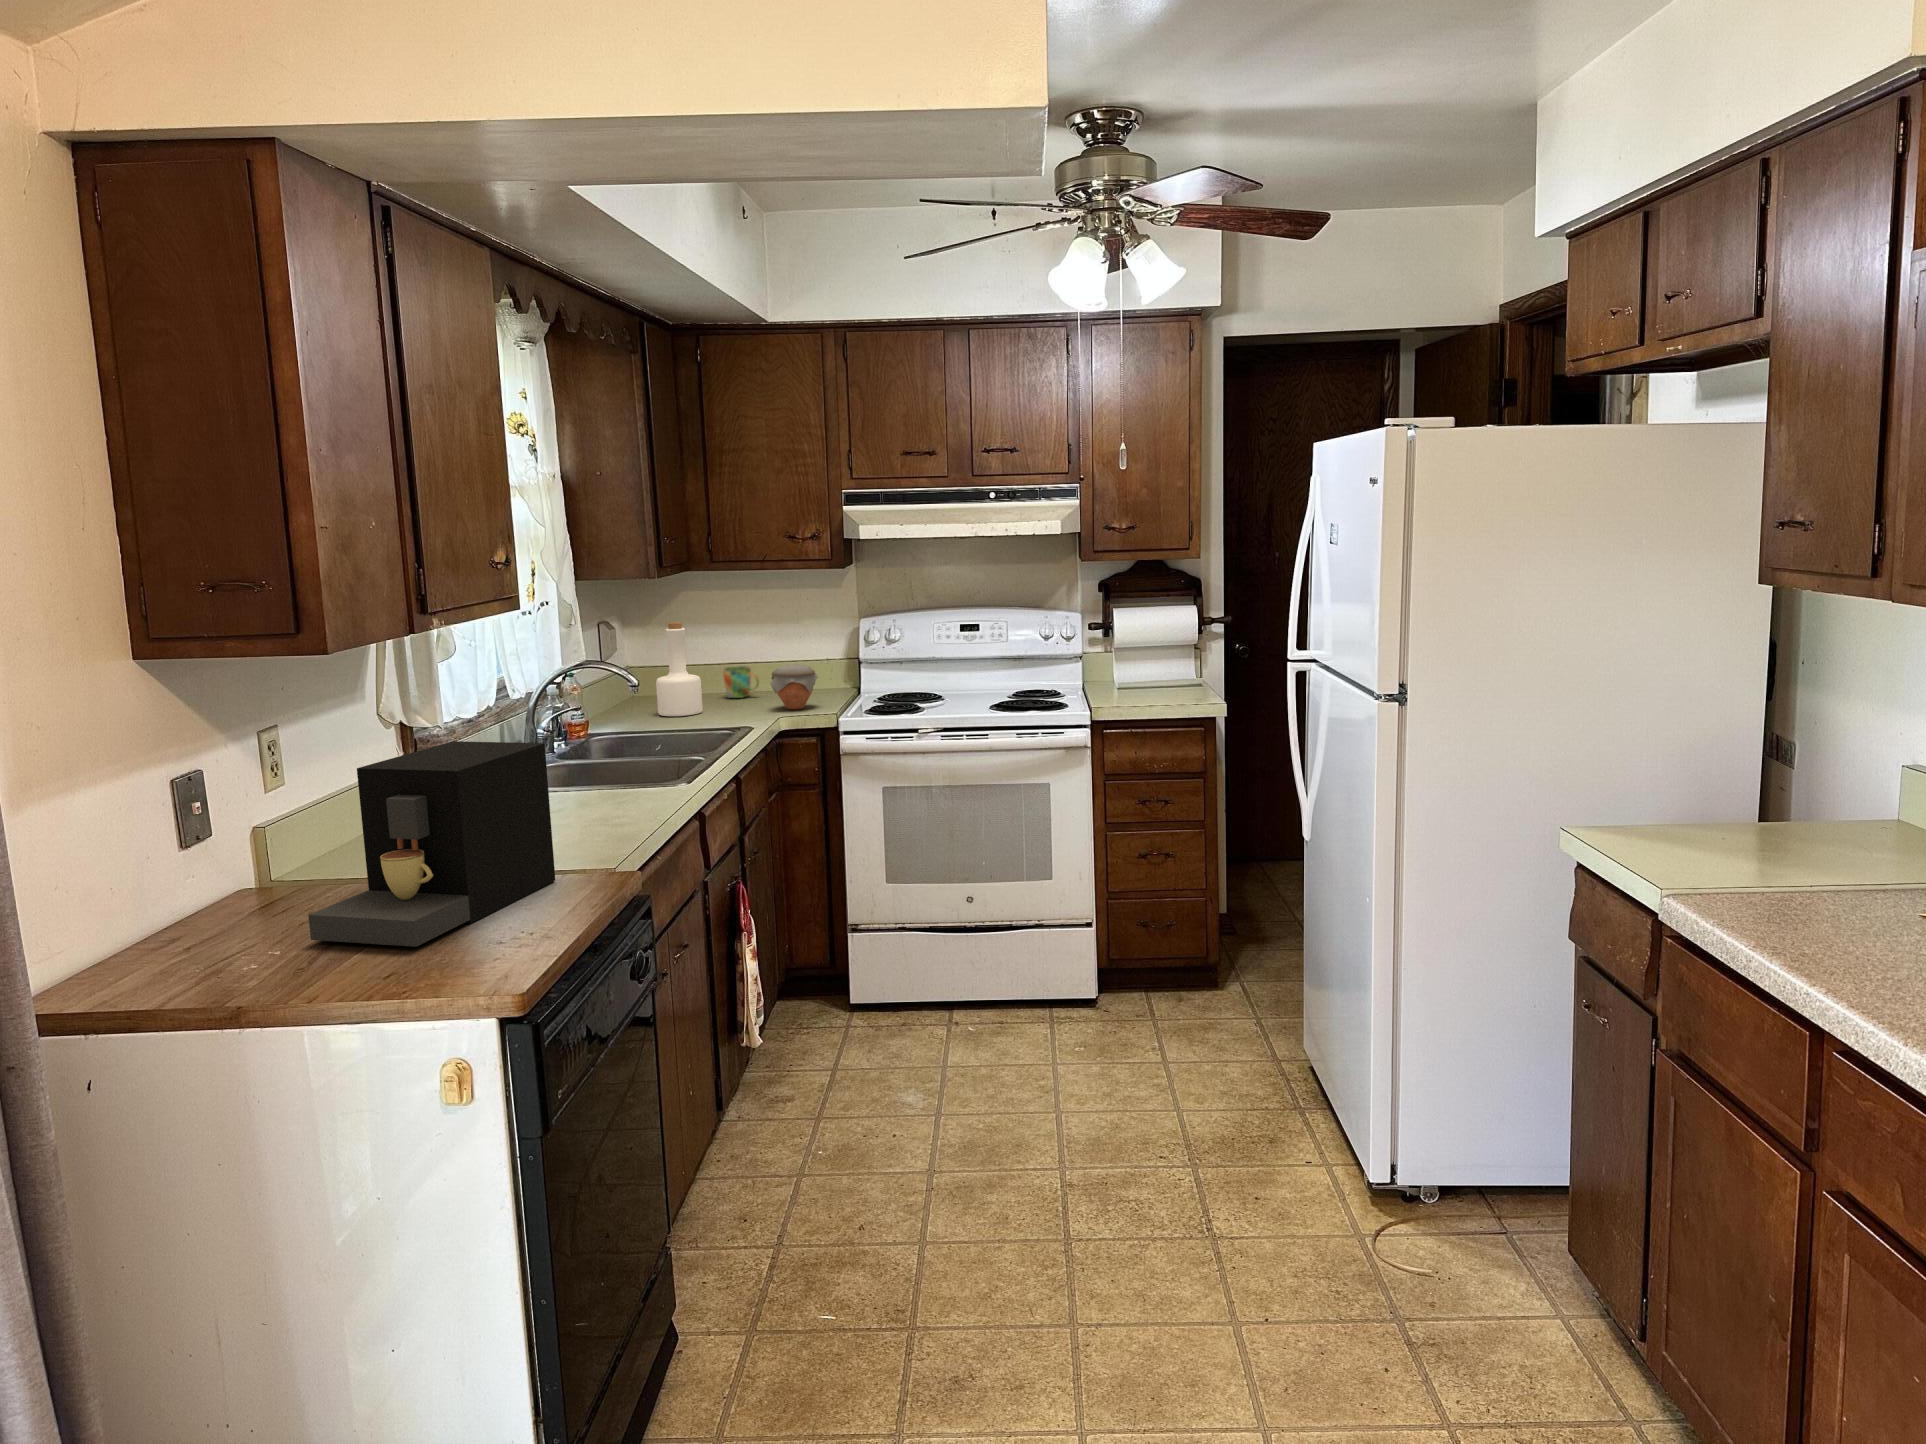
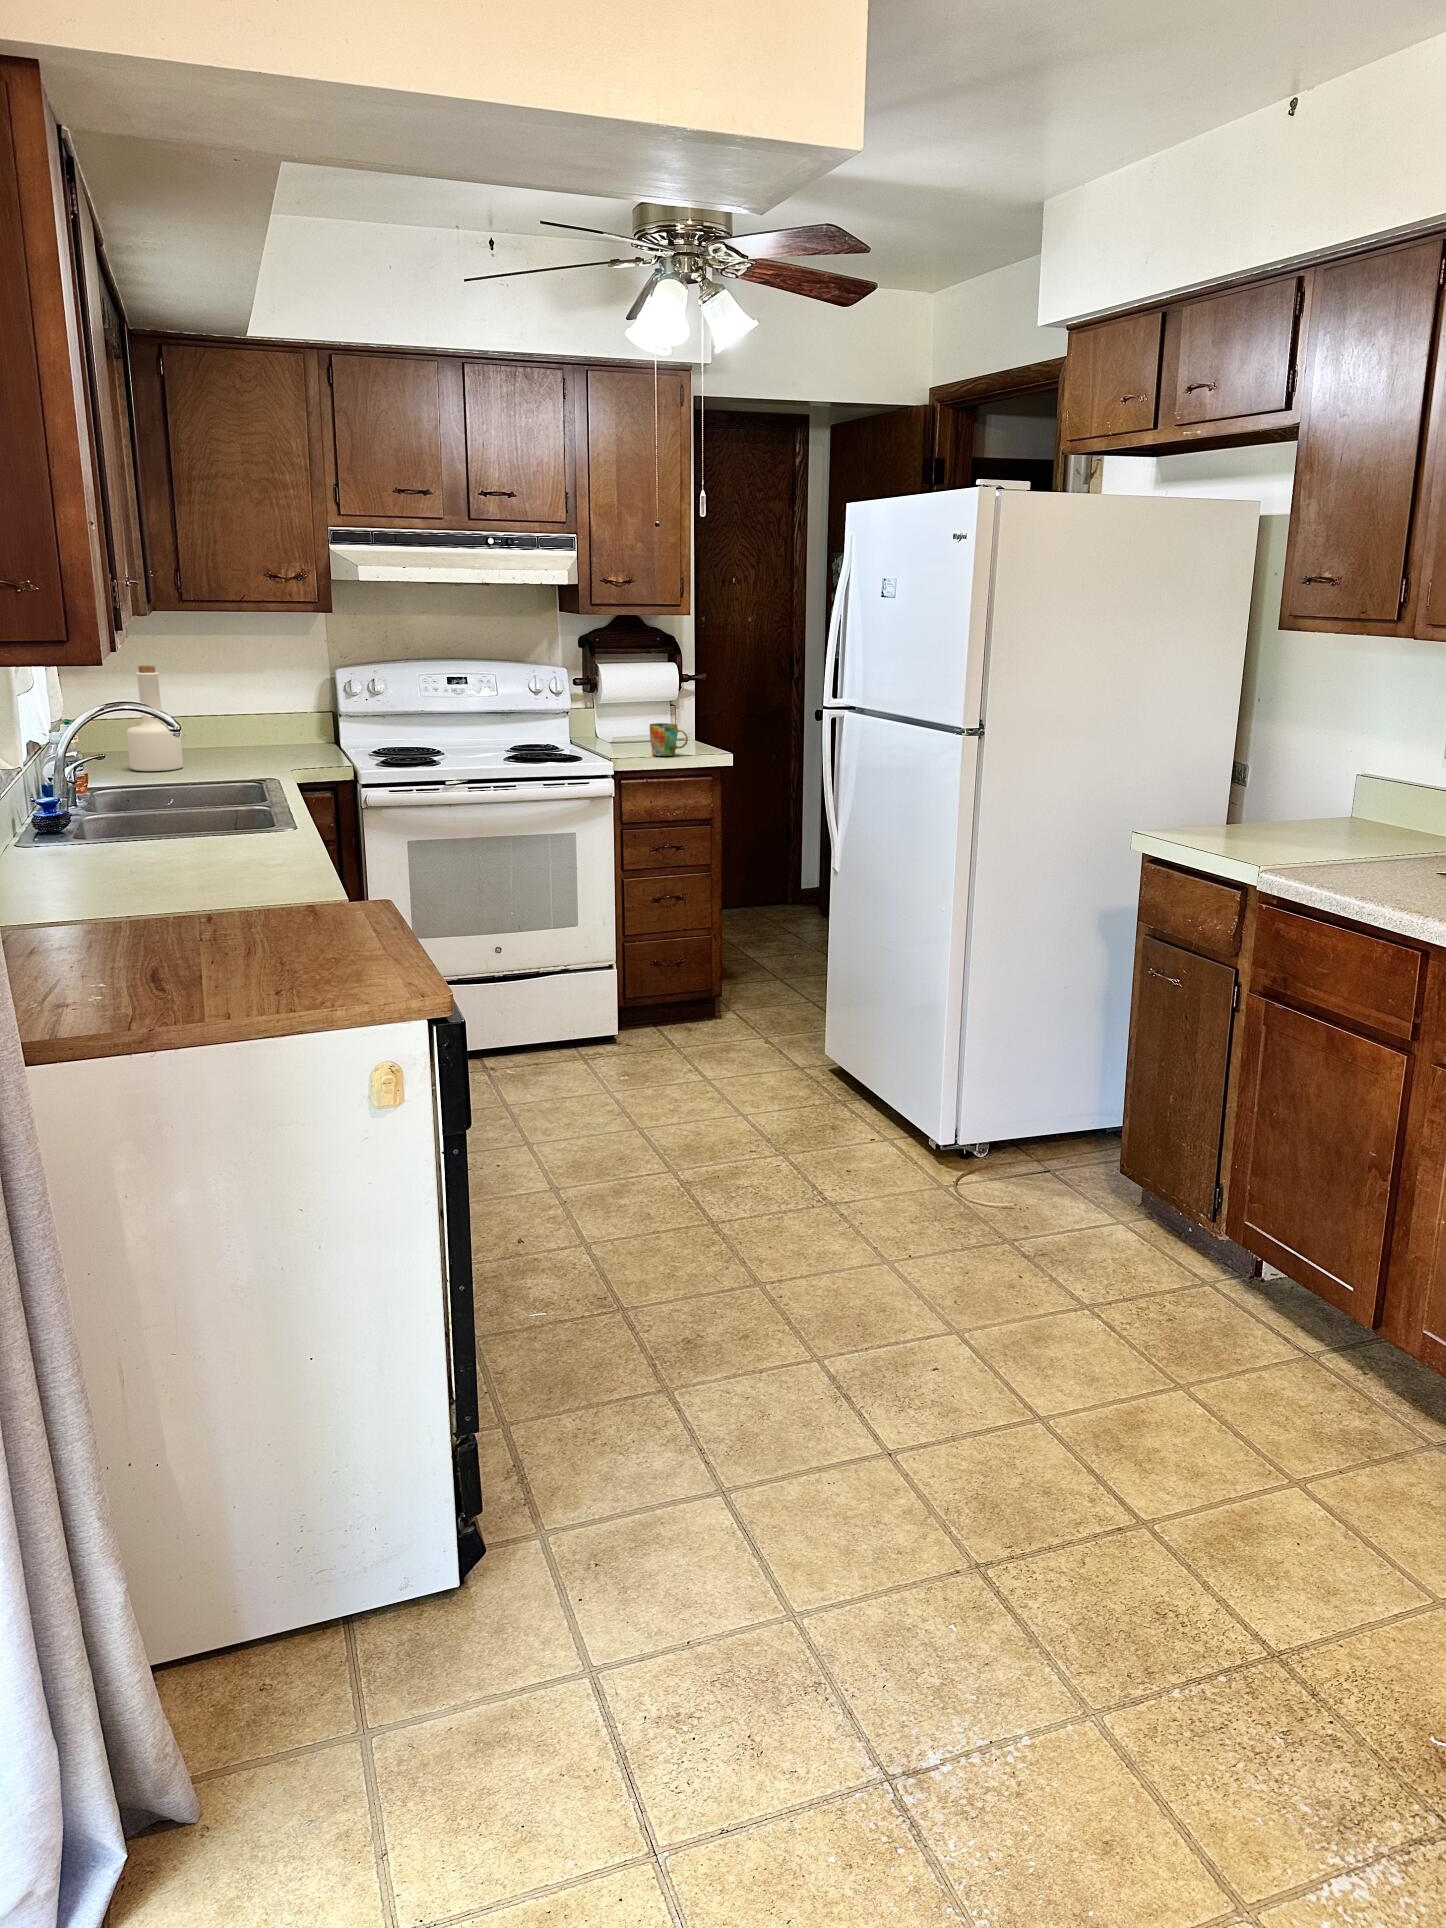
jar: present [770,664,818,709] -> none [262,715,314,763]
mug: present [723,666,759,698] -> present [650,723,688,756]
coffee maker: present [308,741,555,947] -> none [74,762,281,981]

